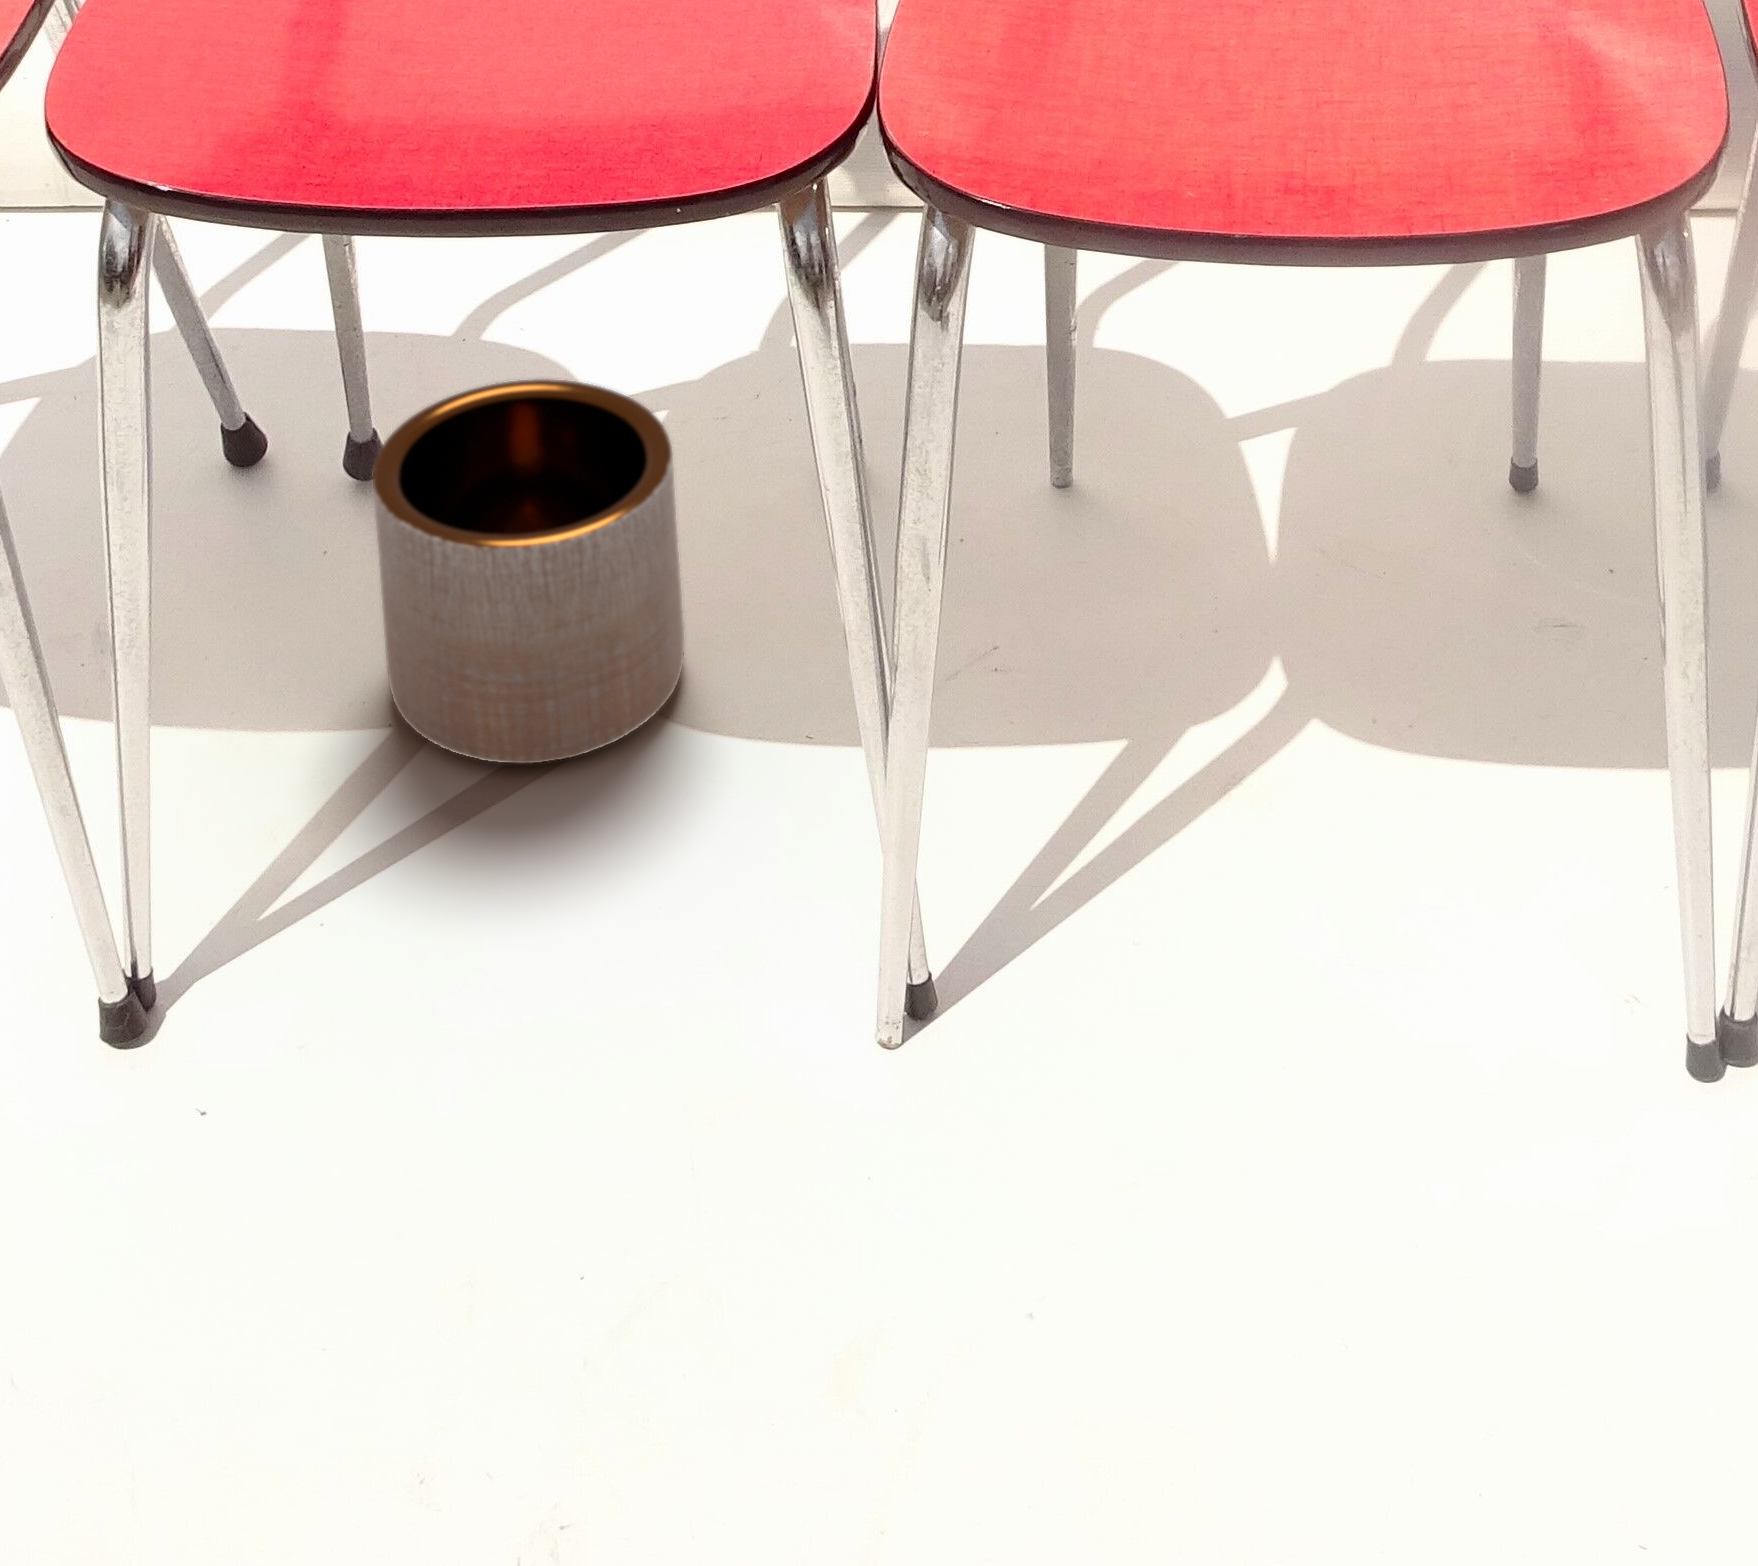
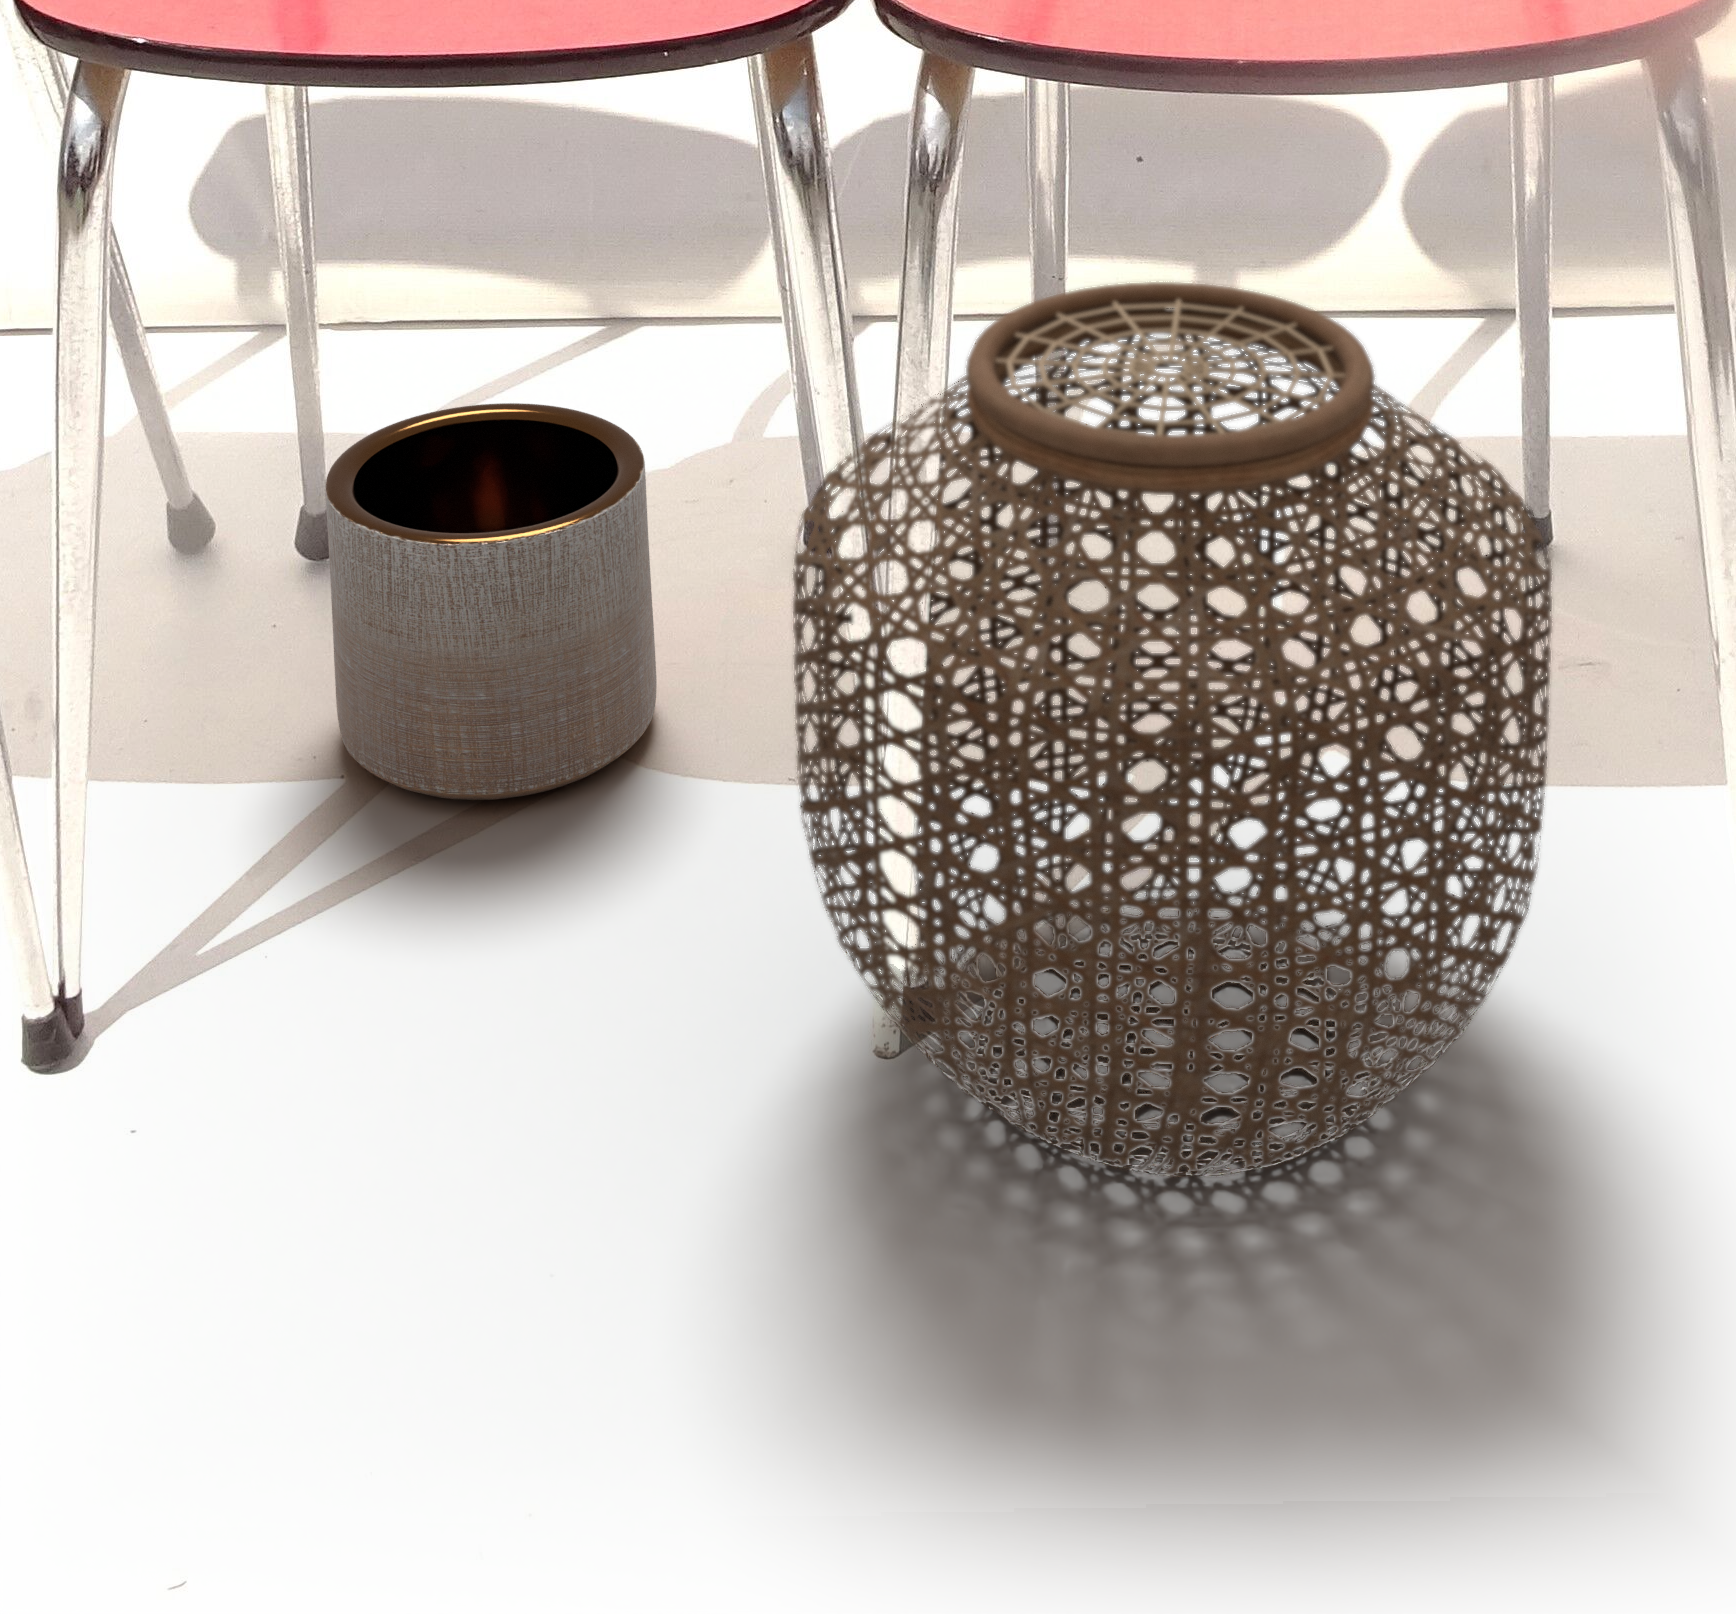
woven basket: none [799,372,1513,1195] -> present [793,282,1552,1176]

